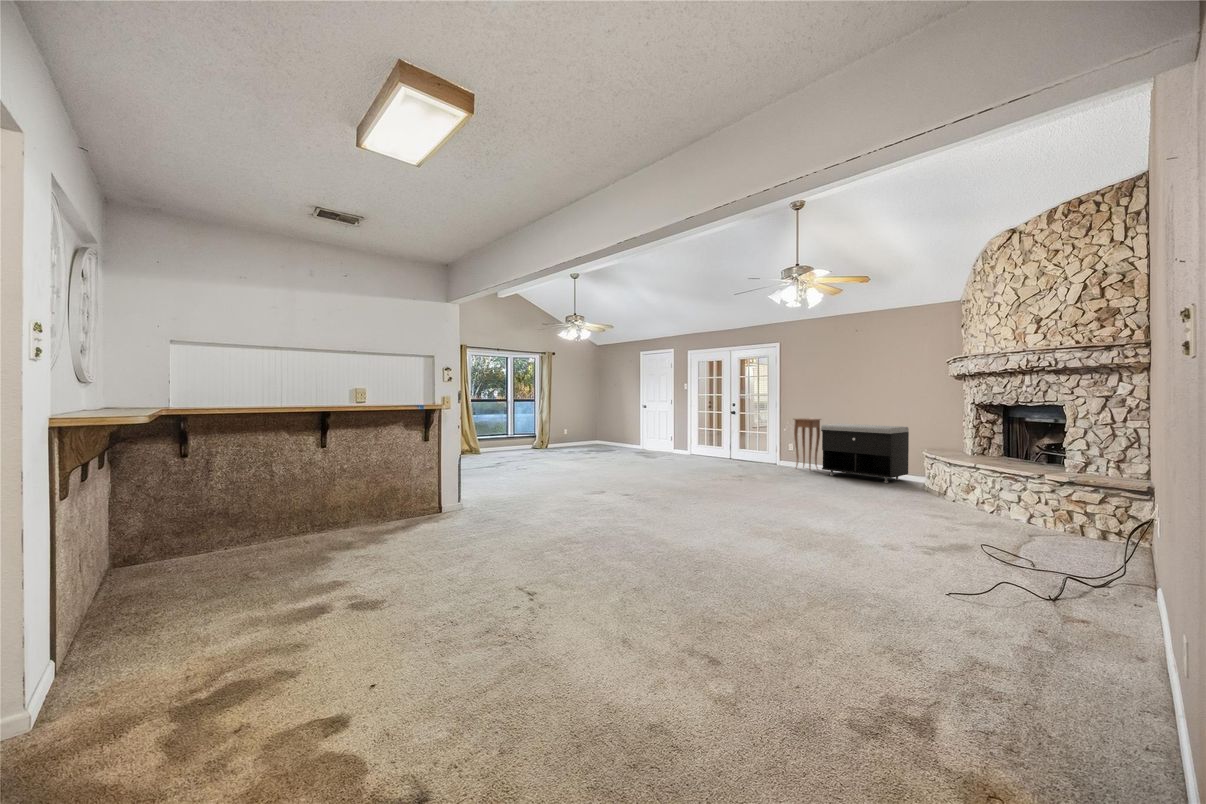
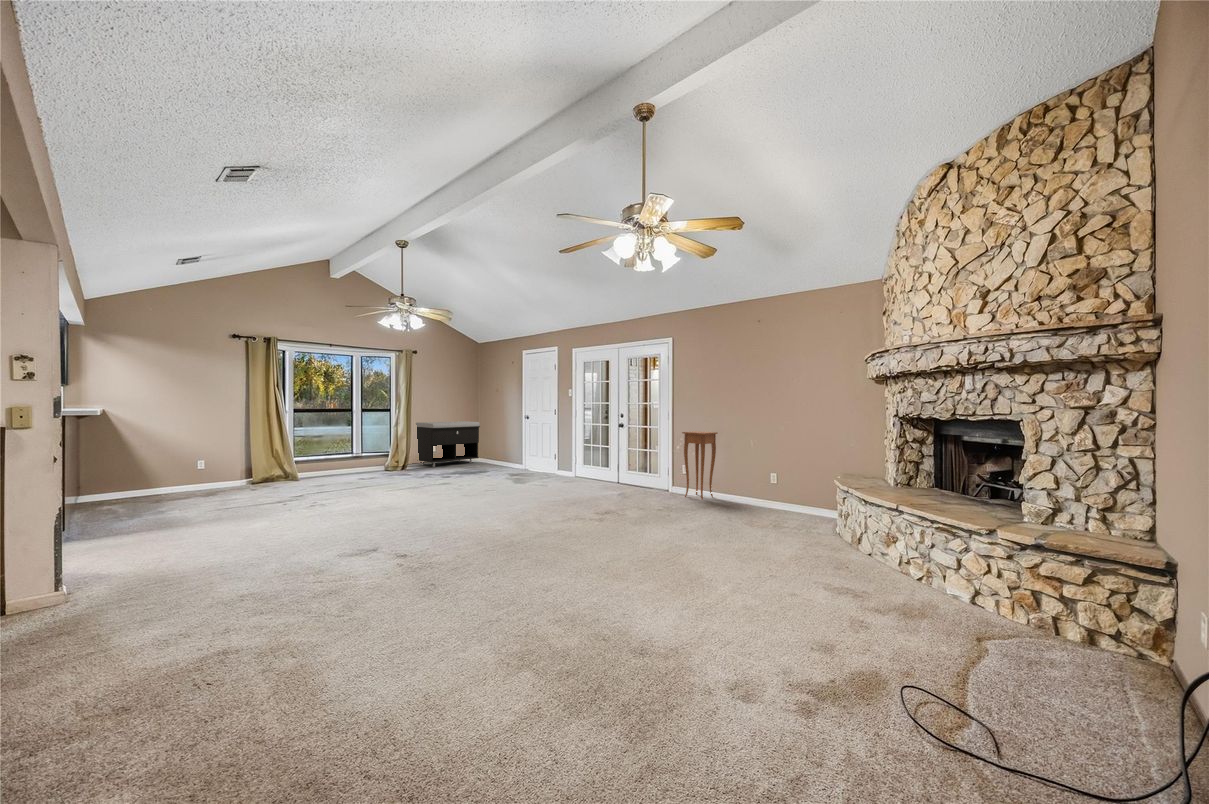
storage bench: present [821,424,909,483] -> present [416,421,480,467]

